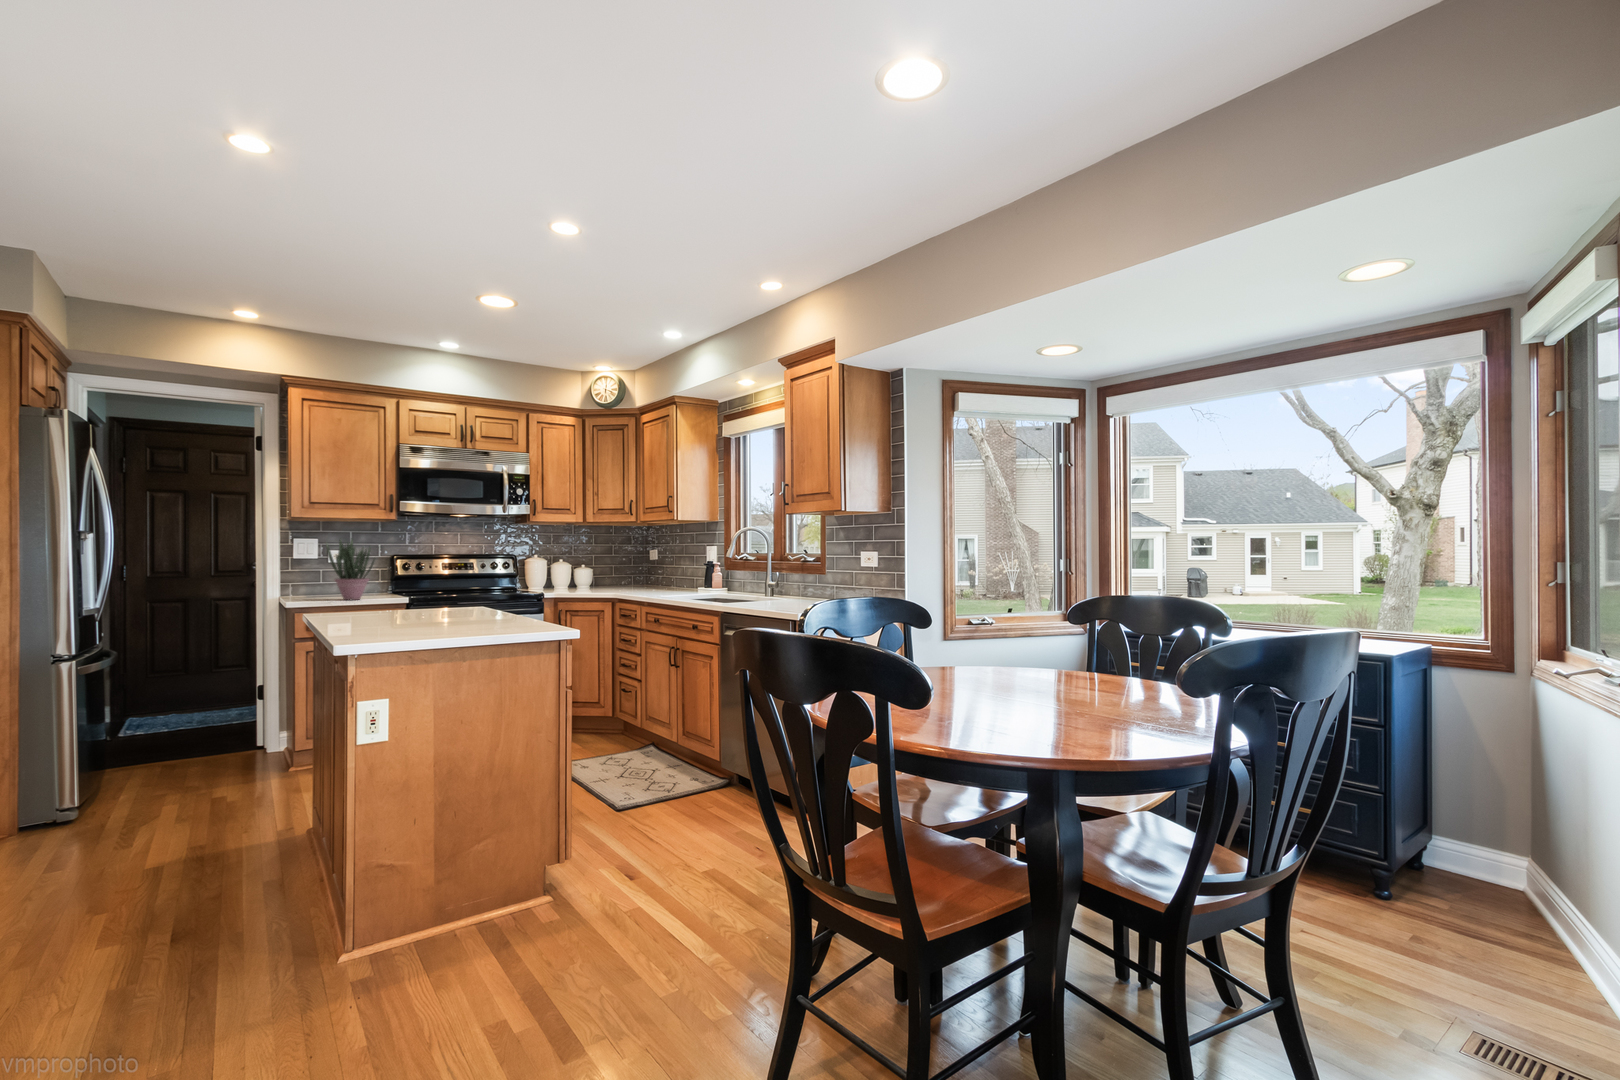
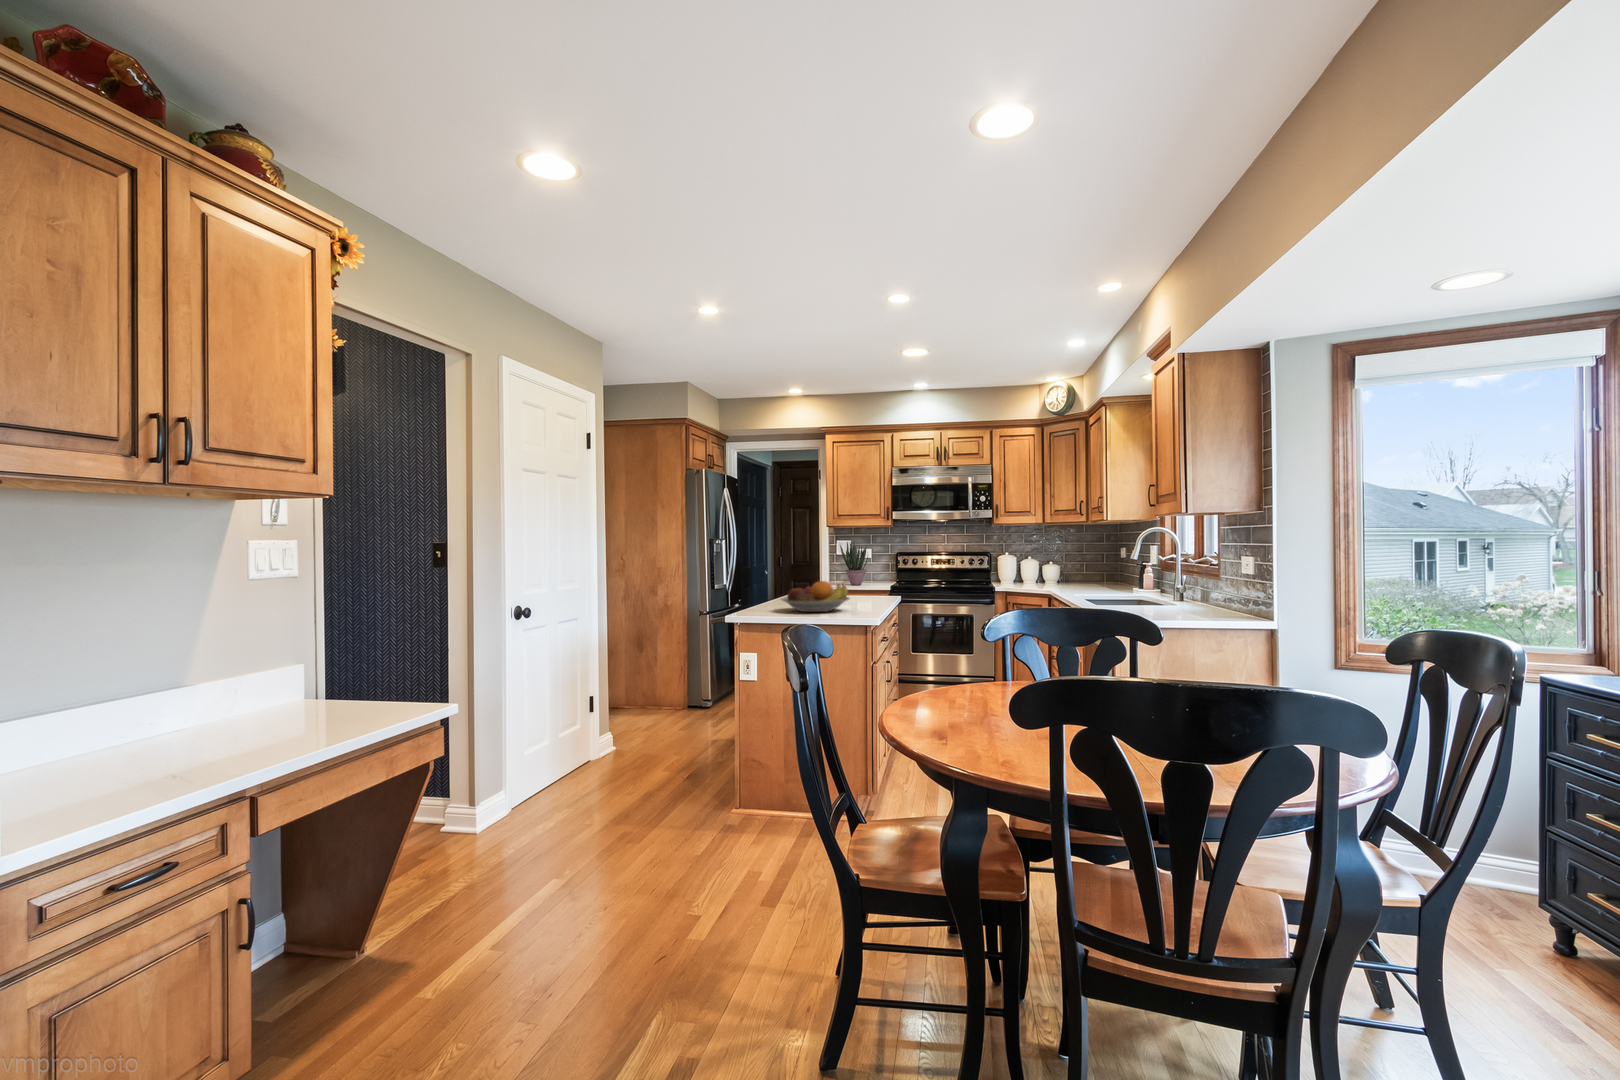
fruit bowl: none [397,585,507,630] -> present [781,581,850,612]

